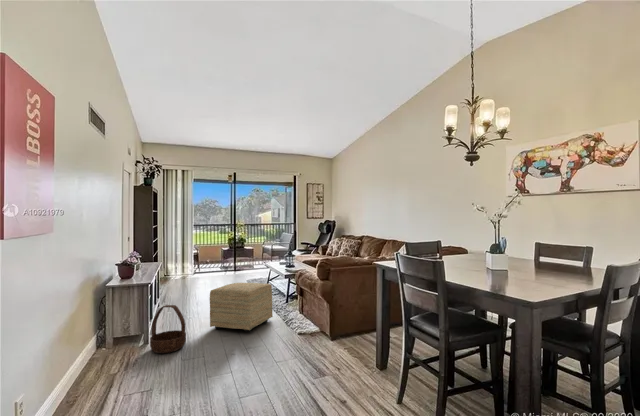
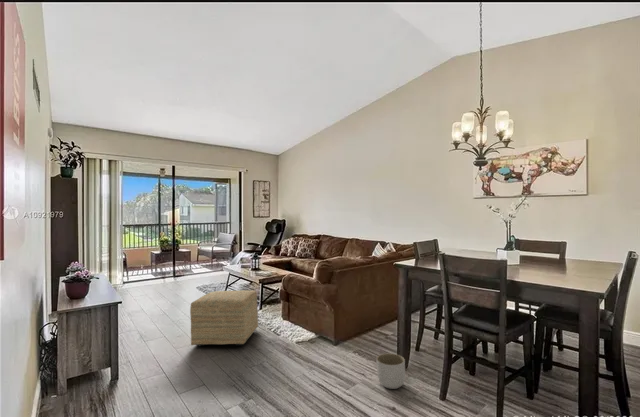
basket: present [150,305,186,353] -> none [129,324,174,386]
planter: none [345,351,372,386] -> present [377,354,405,389]

